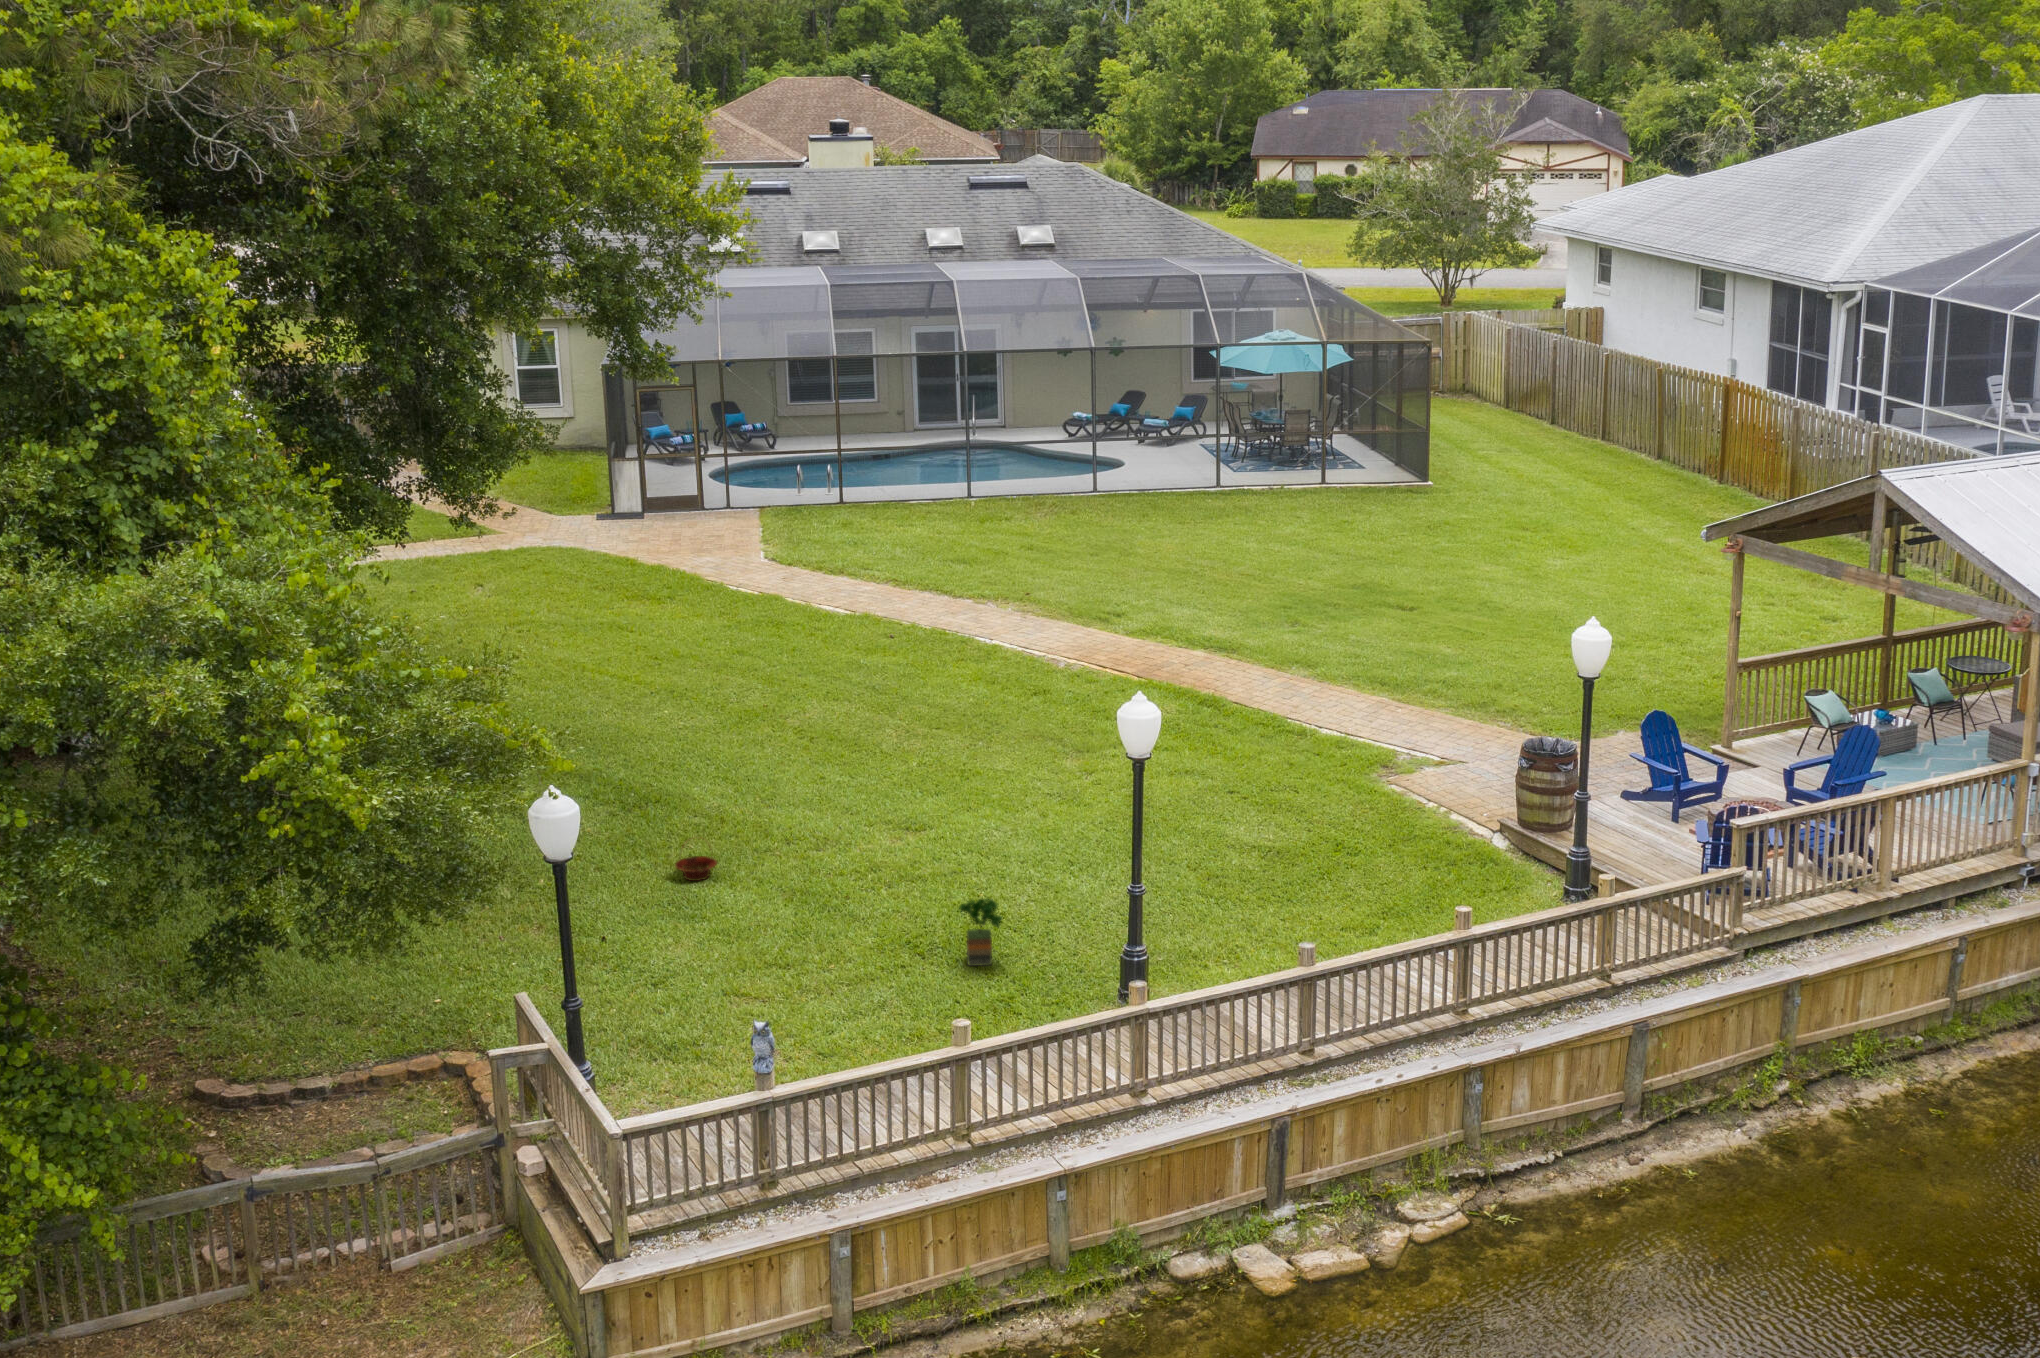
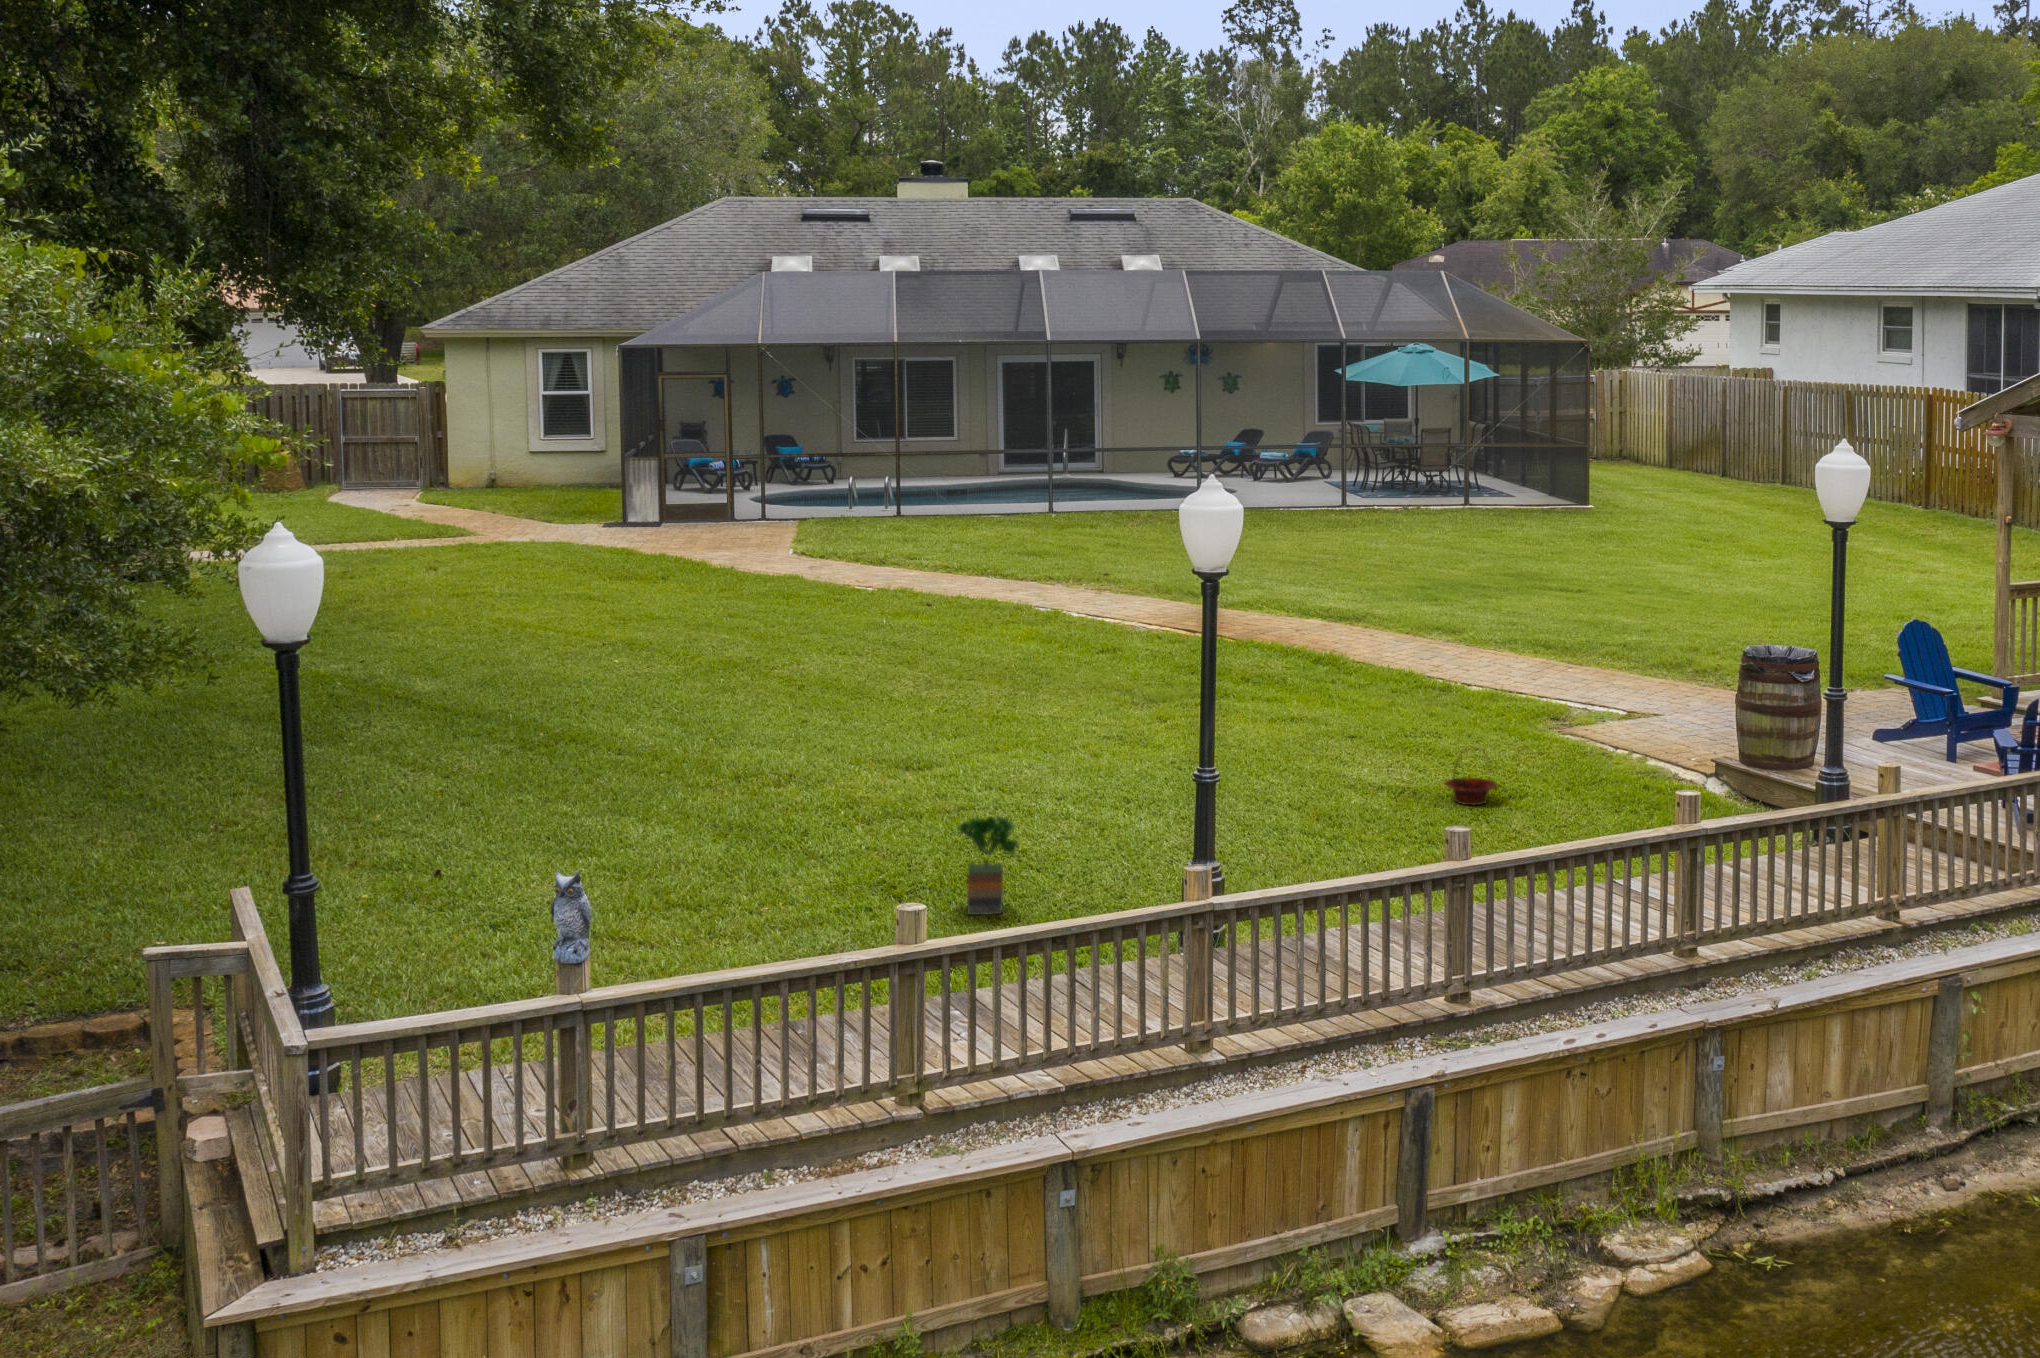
basket: present [675,842,717,881] -> present [1445,752,1498,805]

